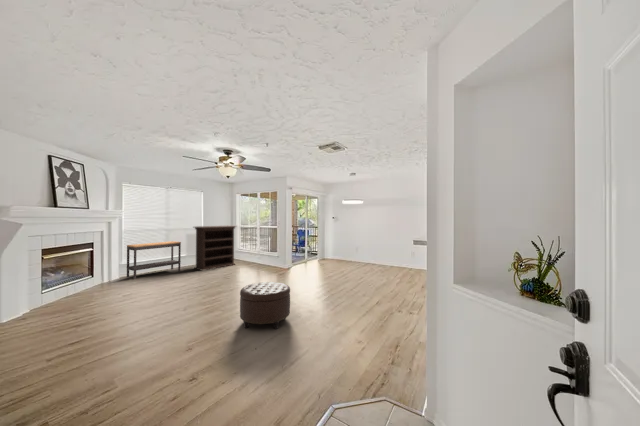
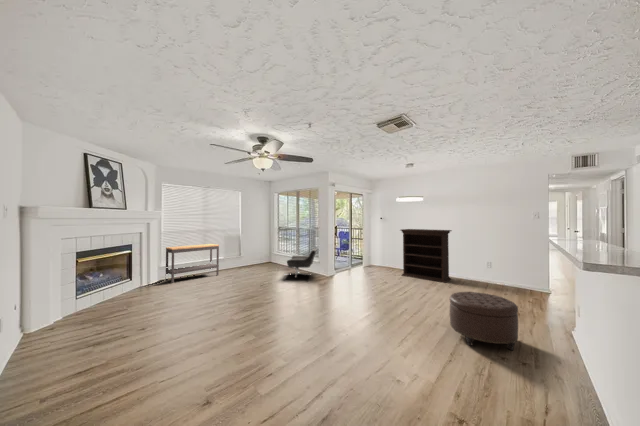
bookshelf: present [195,226,236,271] -> present [401,229,451,283]
lounge chair: none [245,244,275,270] -> present [287,248,317,277]
ottoman: present [240,282,290,329] -> present [450,292,518,350]

